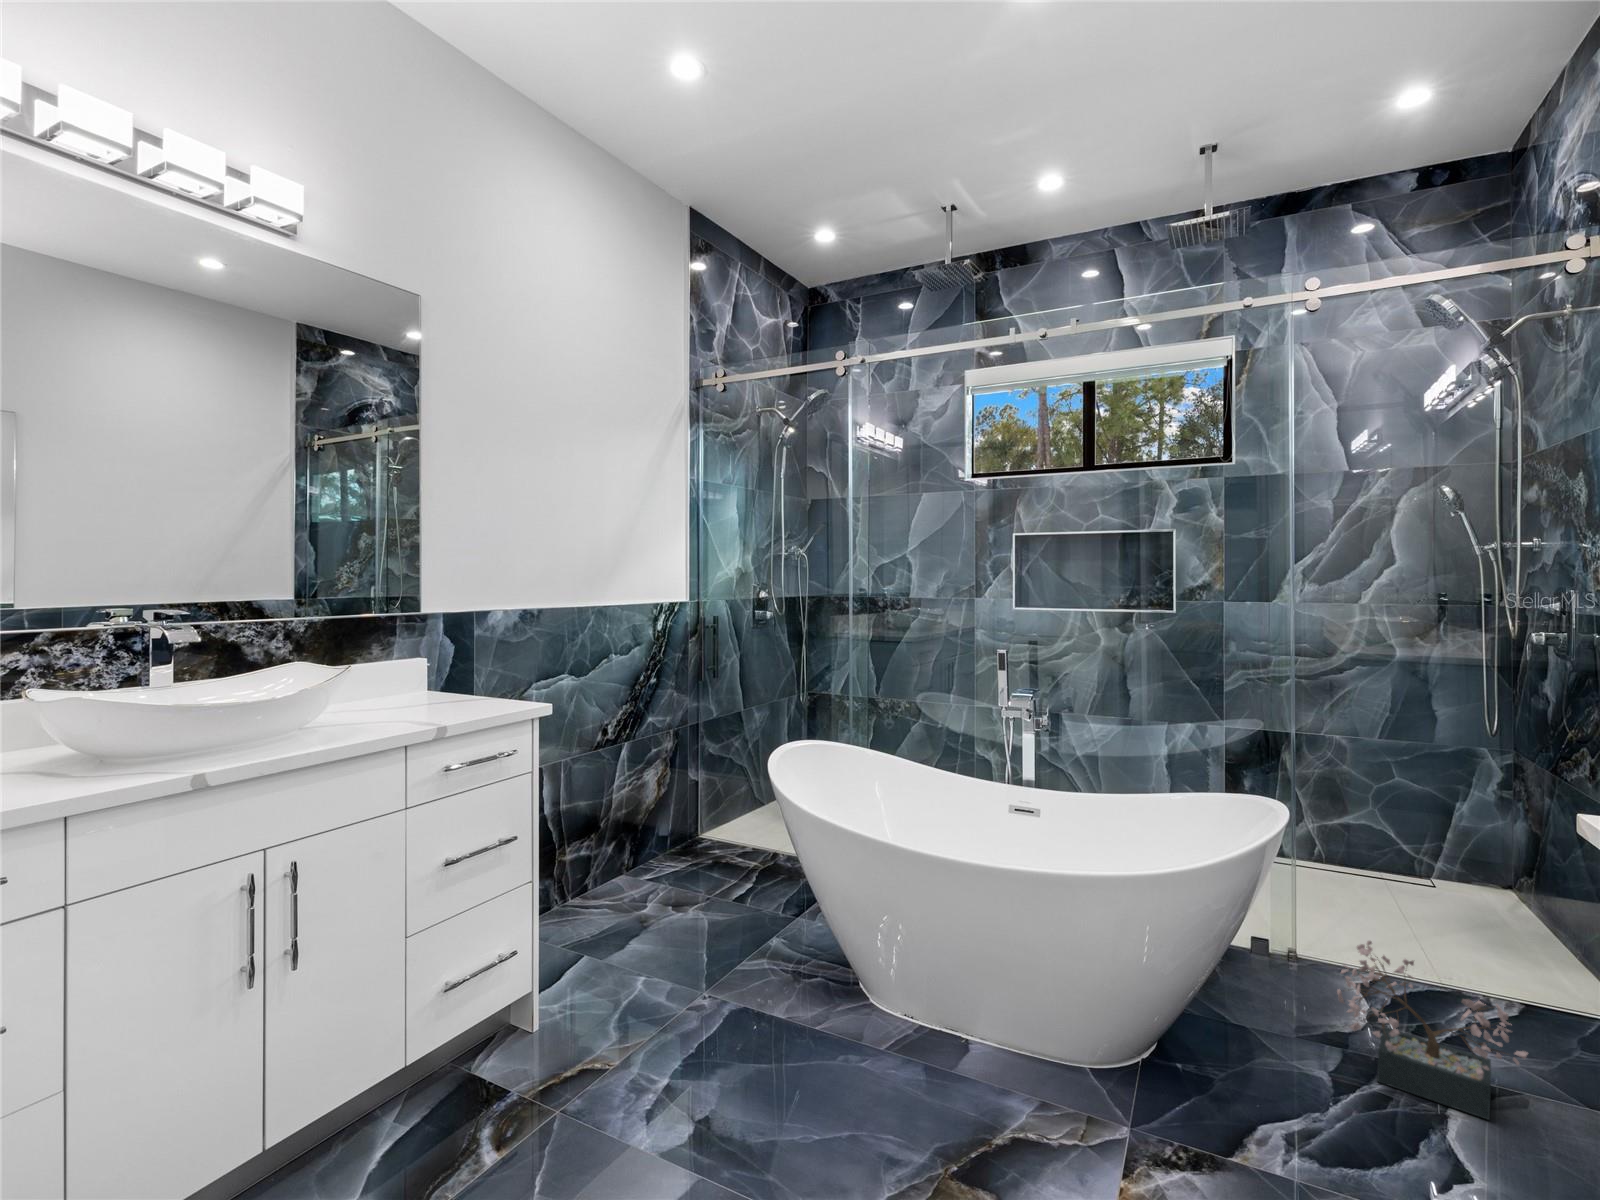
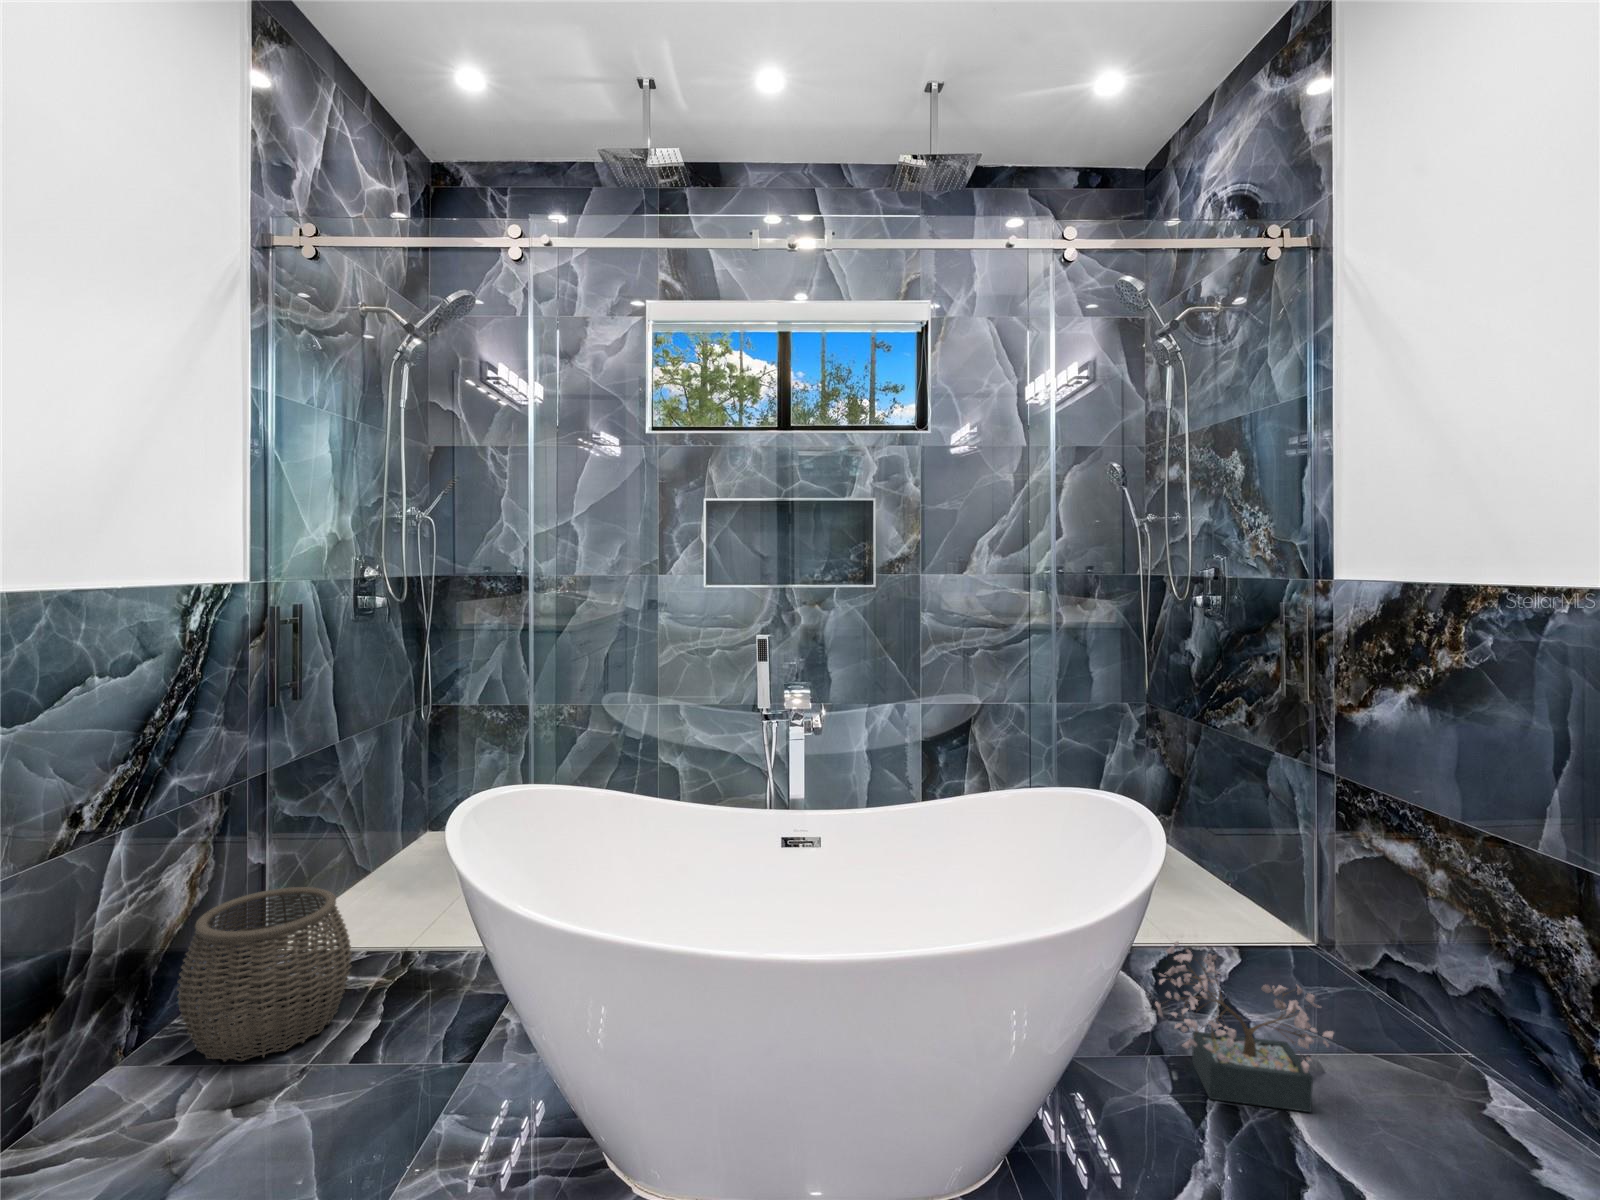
woven basket: none [650,792,739,888] -> present [177,887,352,1061]

